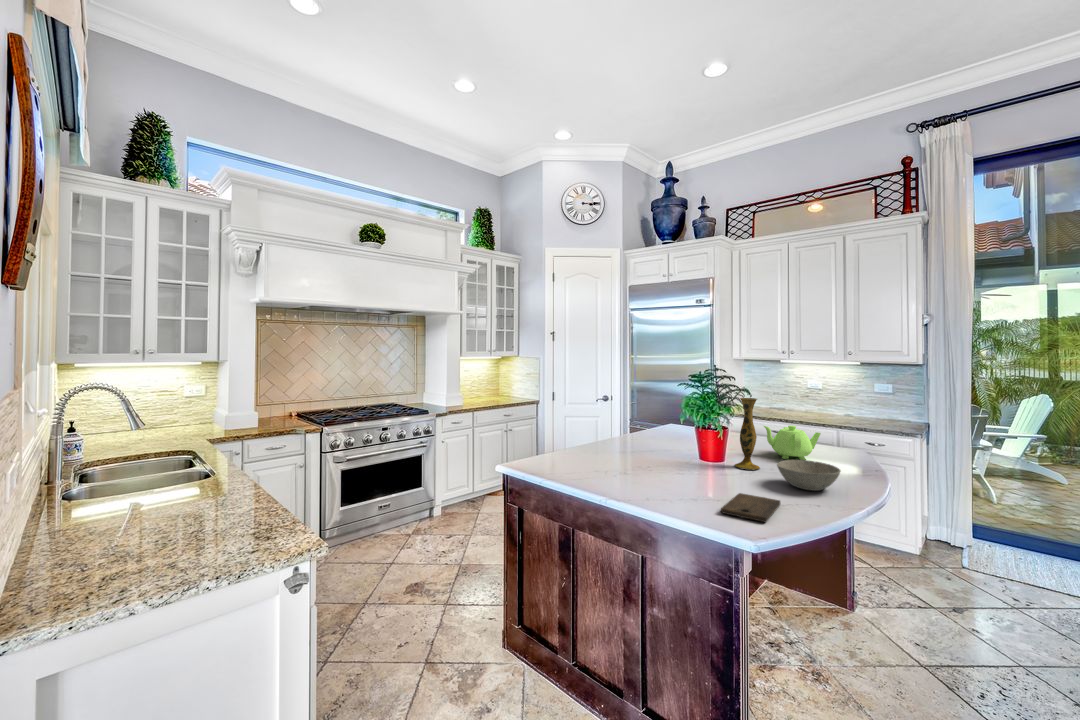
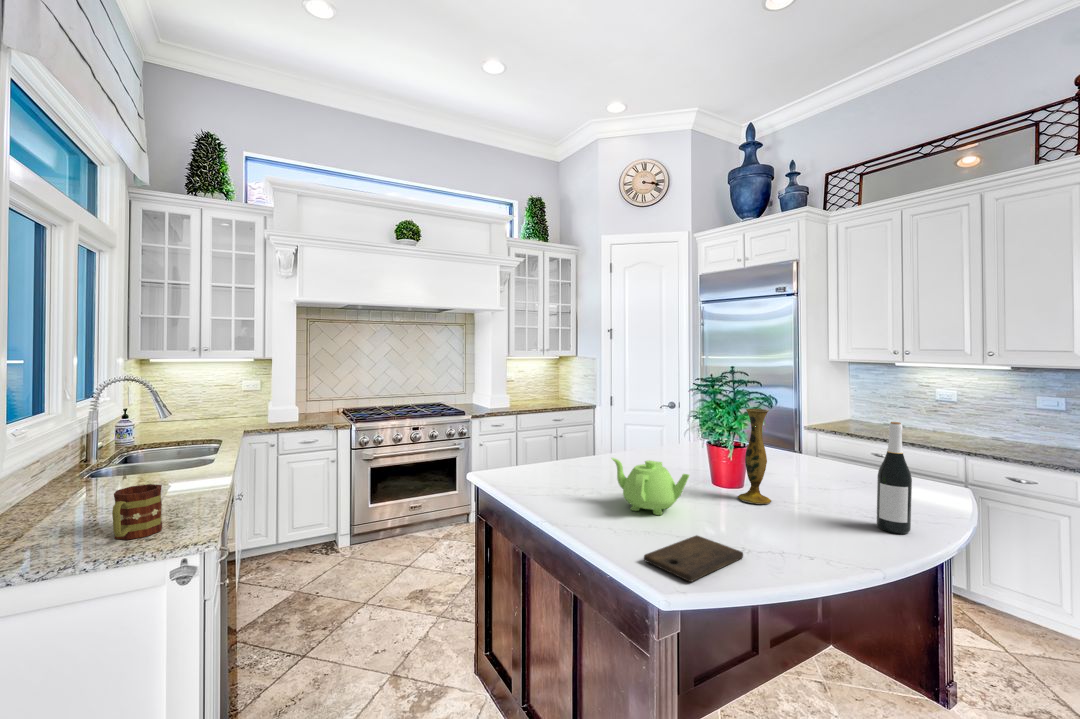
wine bottle: none [838,403,862,481] -> present [876,422,912,534]
teapot: present [764,425,821,460] -> present [611,458,689,515]
bowl: present [777,460,841,491] -> none [770,495,858,543]
mug: none [232,489,277,544] -> present [112,484,162,540]

